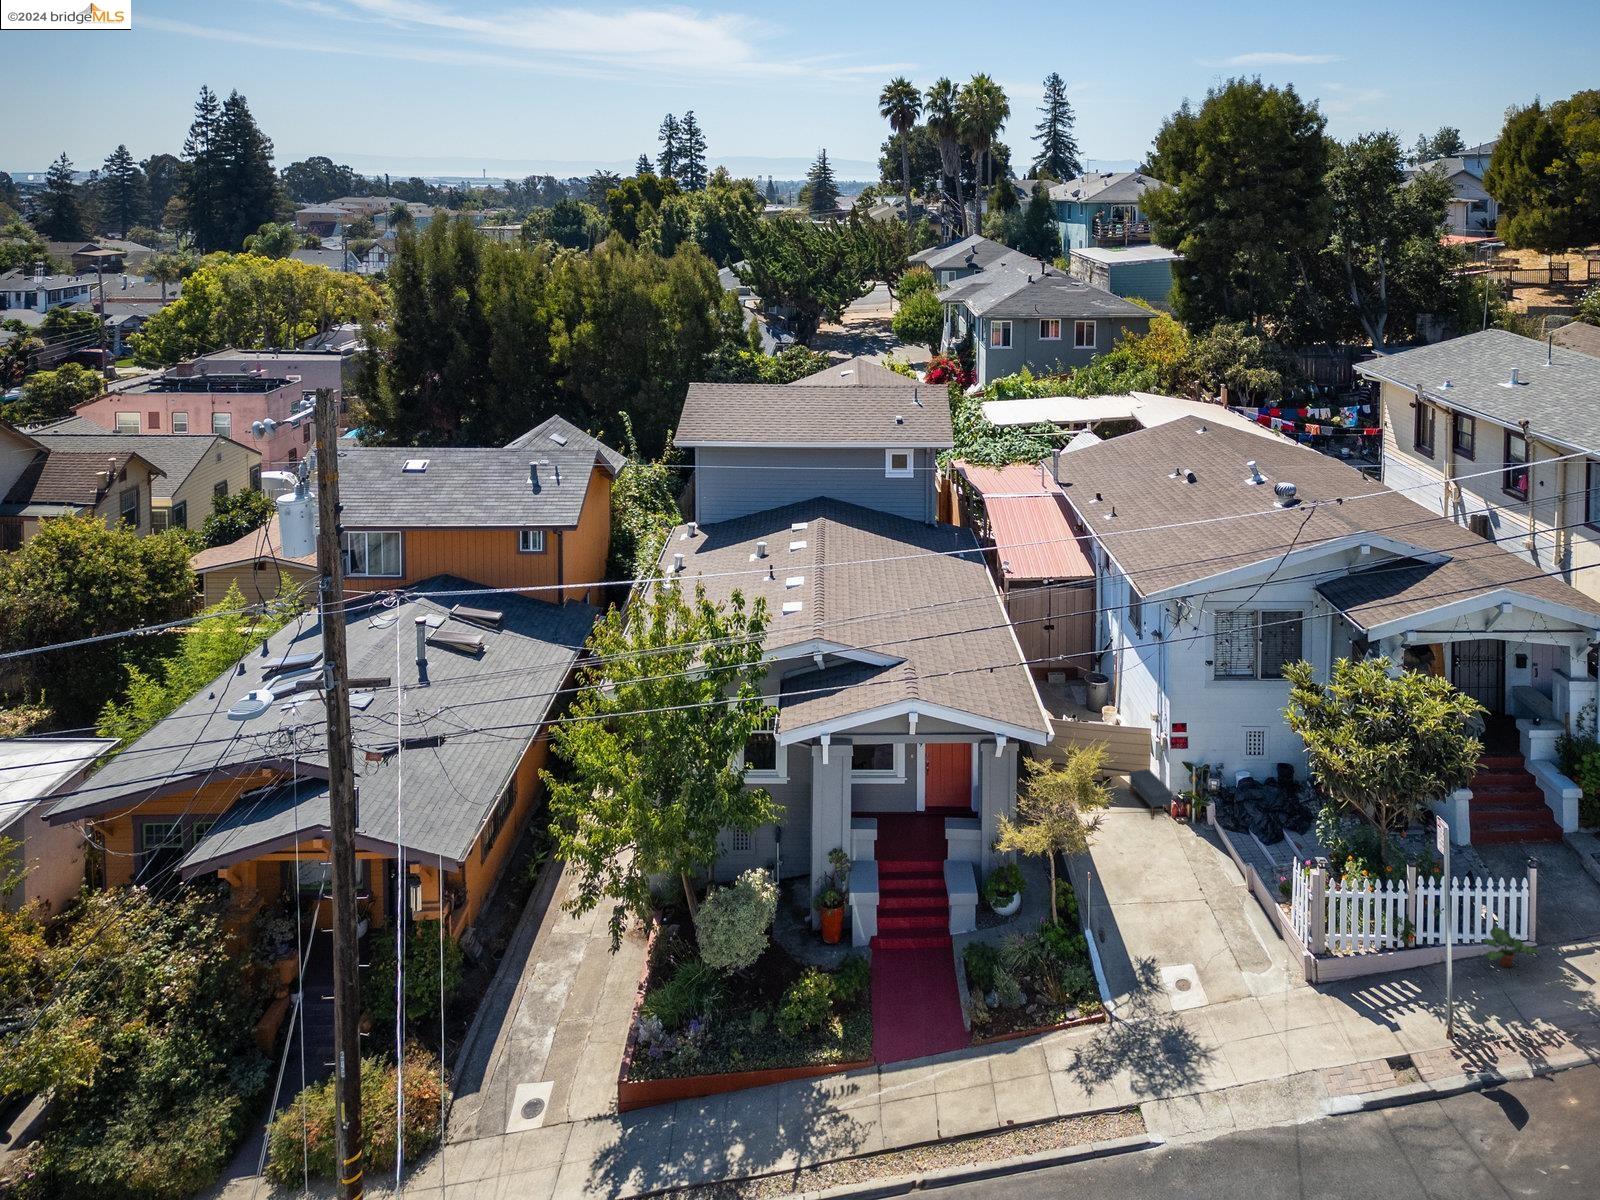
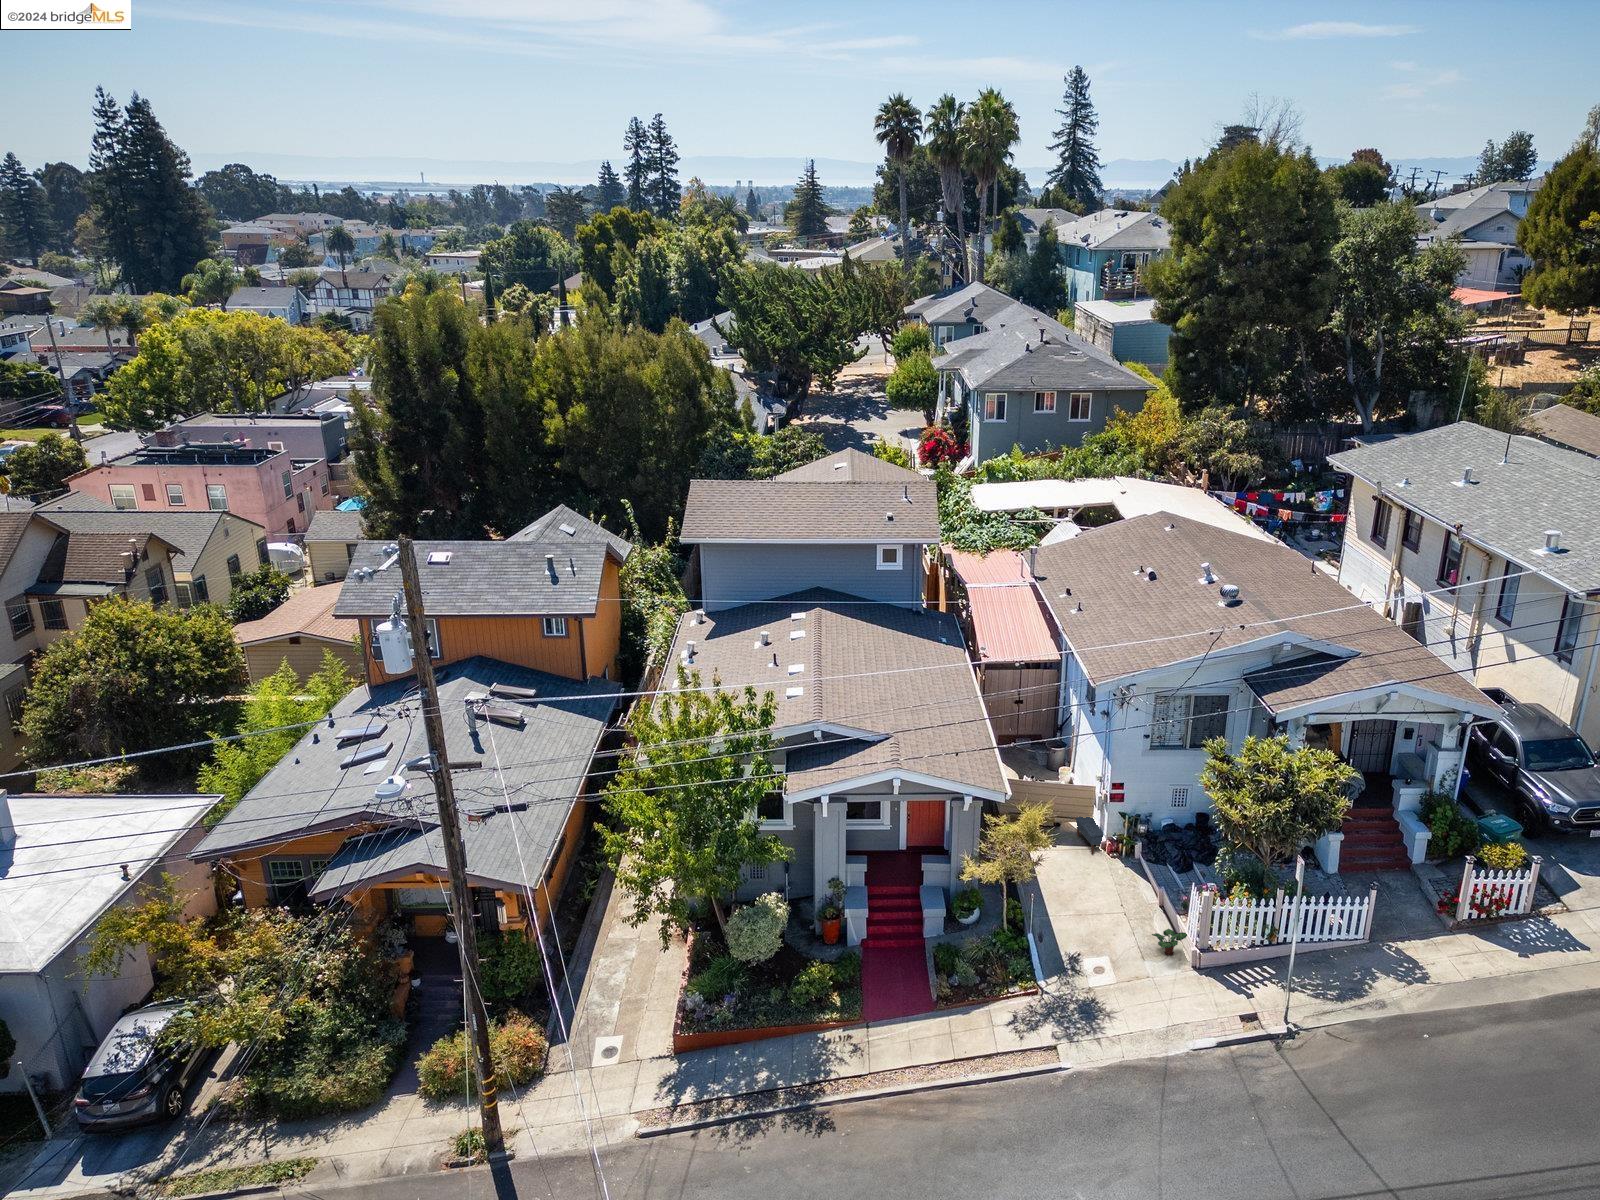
potted plant: present [1483,926,1540,967] -> present [1152,929,1187,955]

